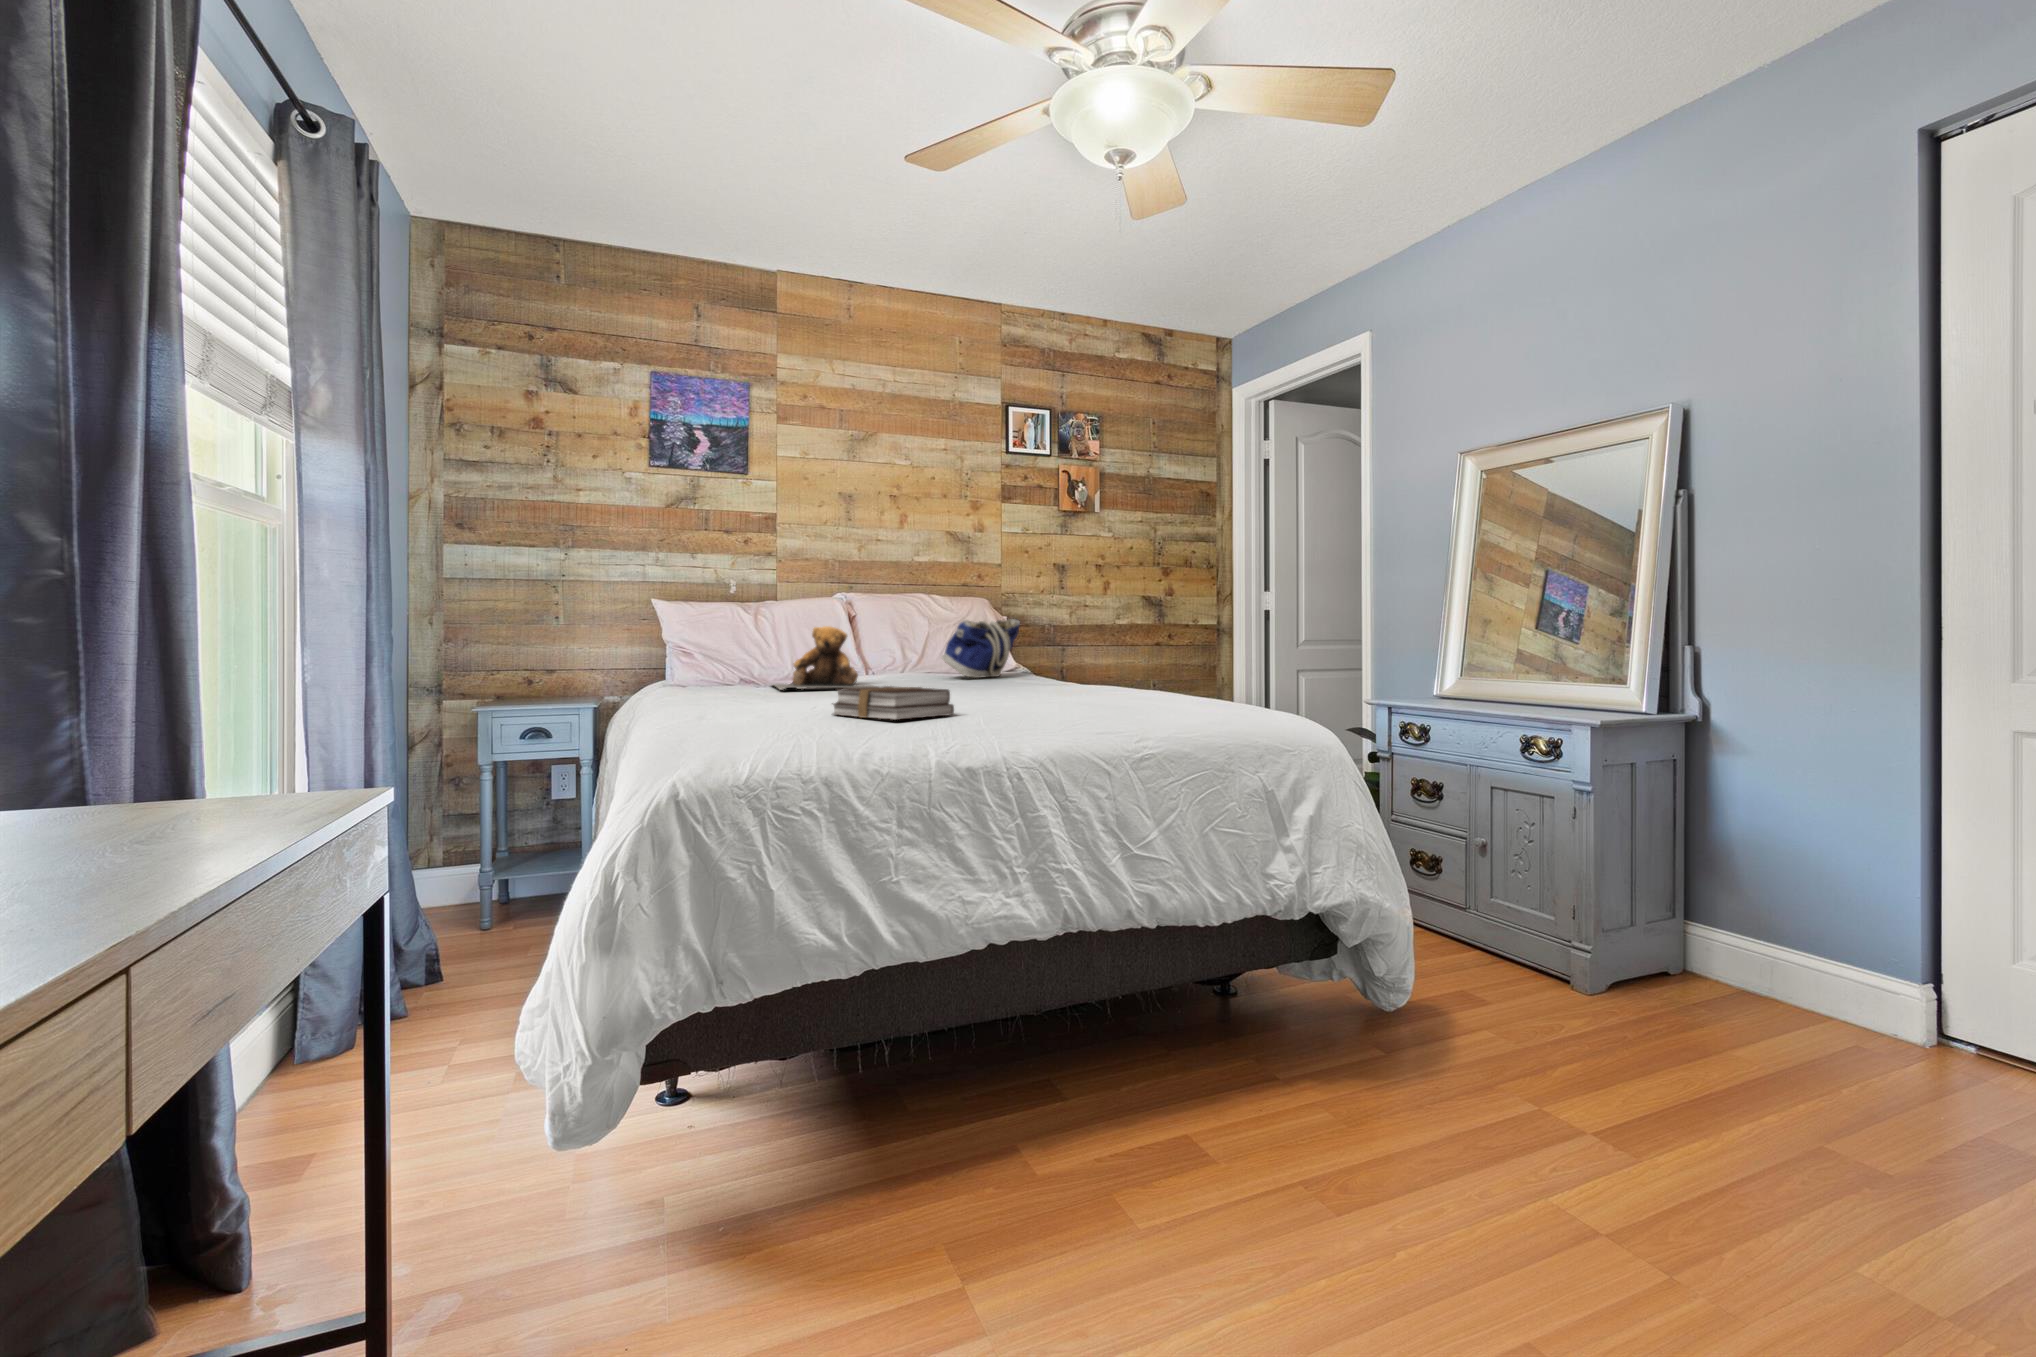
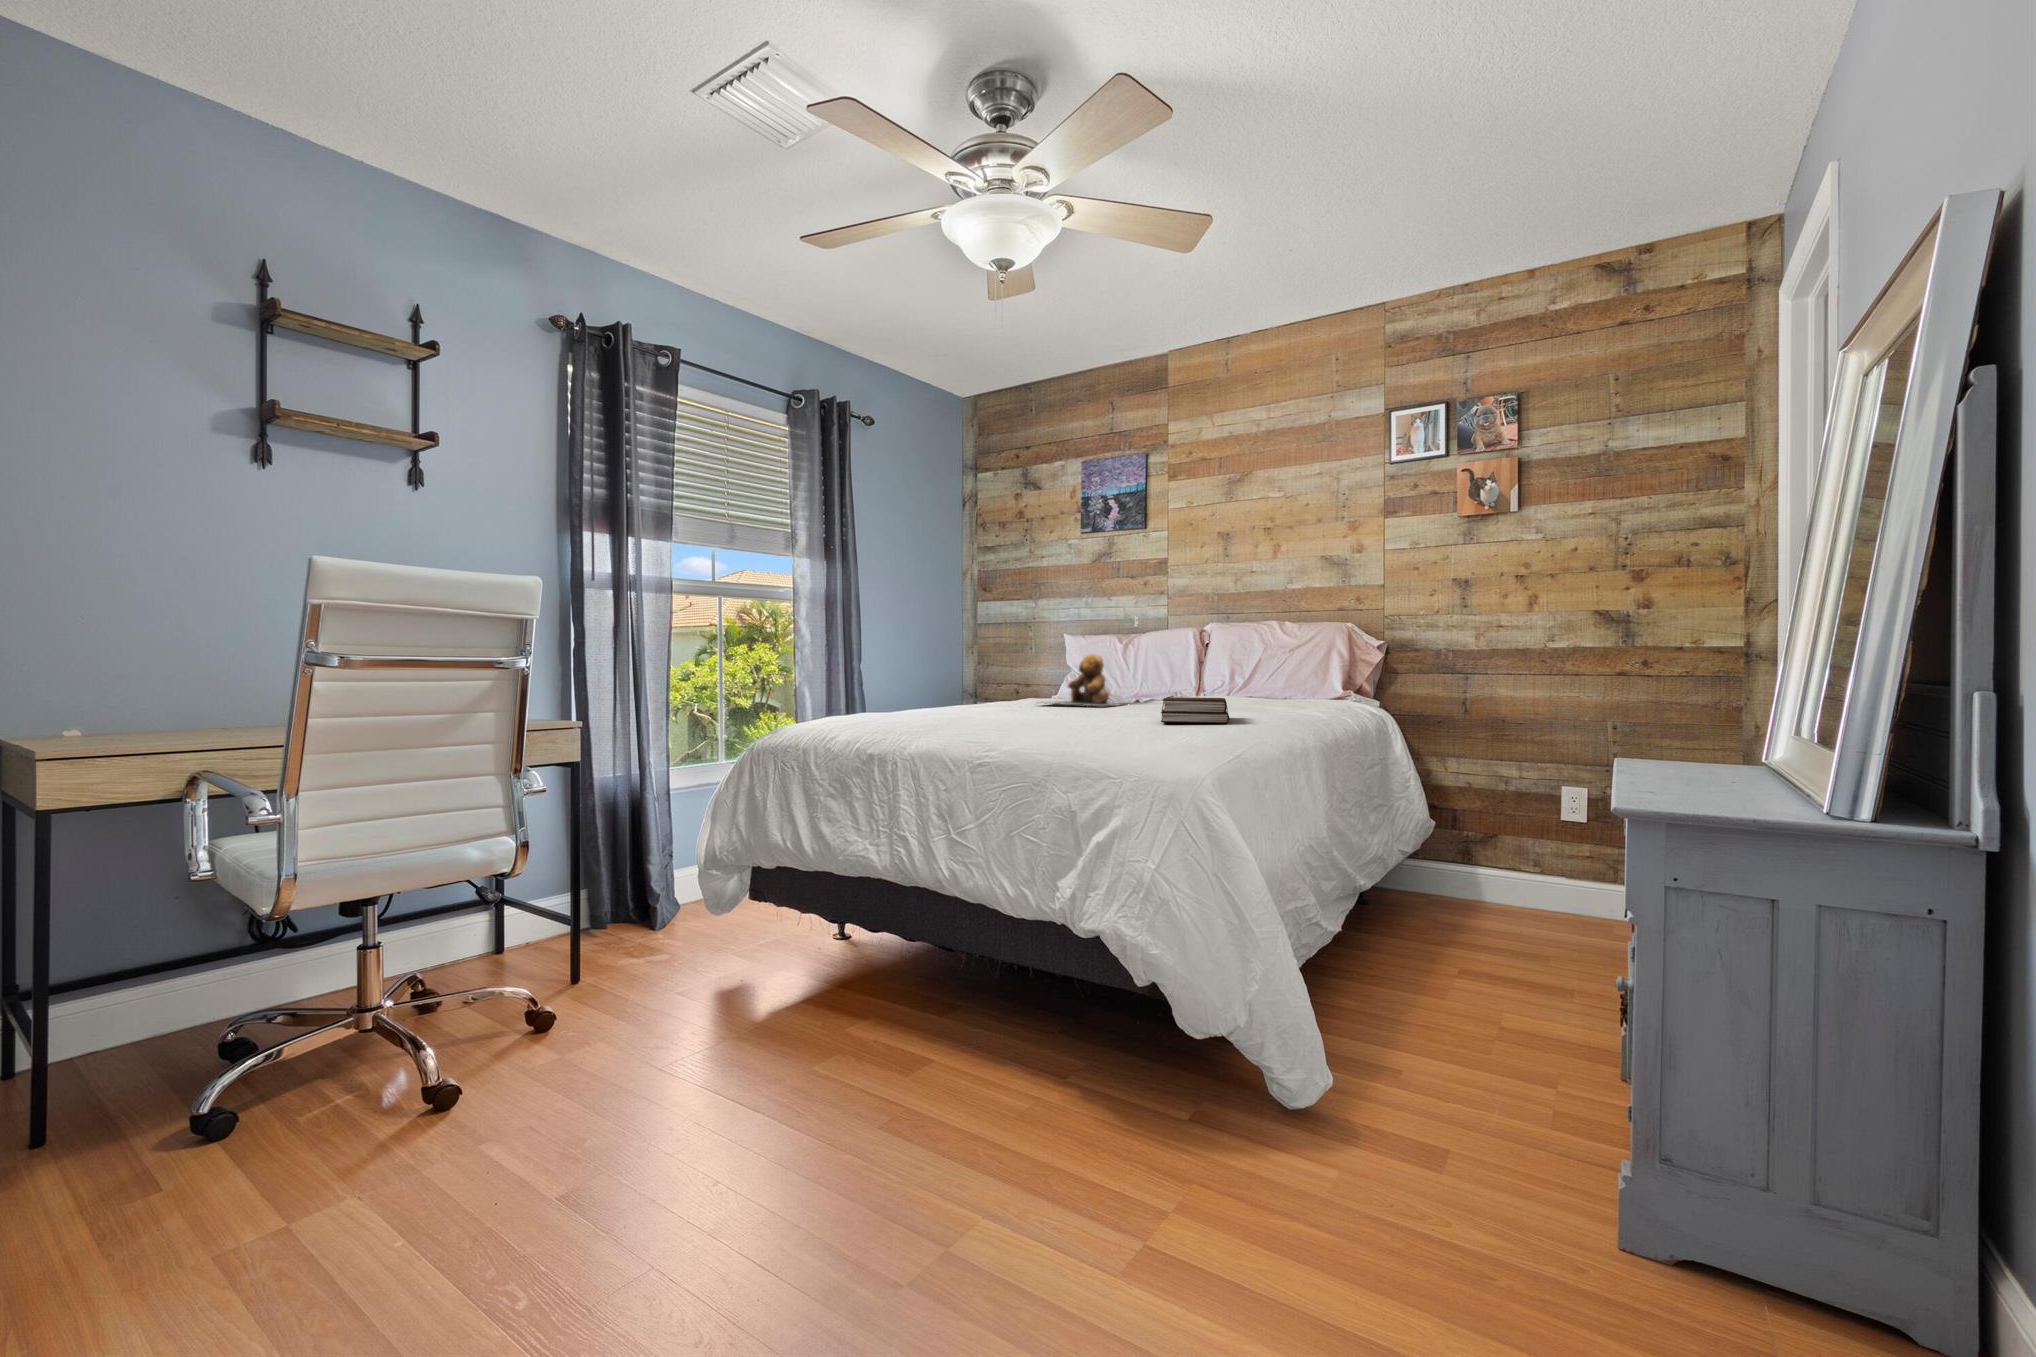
tote bag: present [941,619,1020,678] -> none [1209,644,1307,704]
book: present [832,686,954,720] -> present [1161,697,1229,723]

